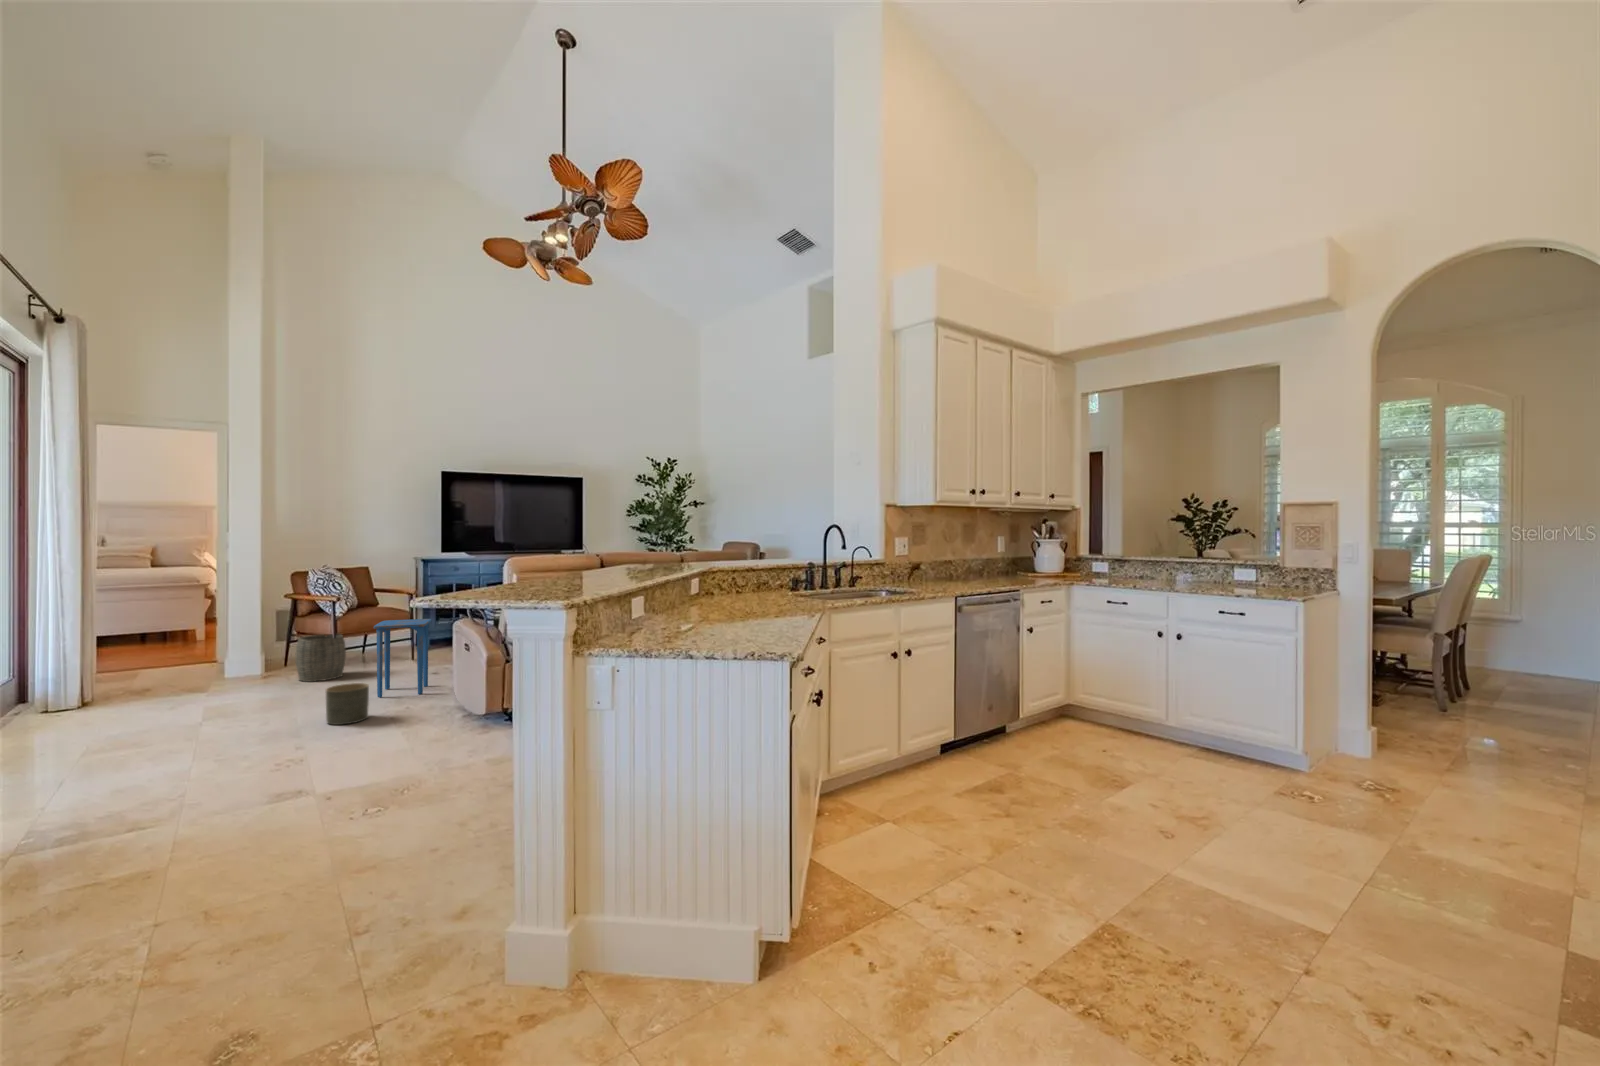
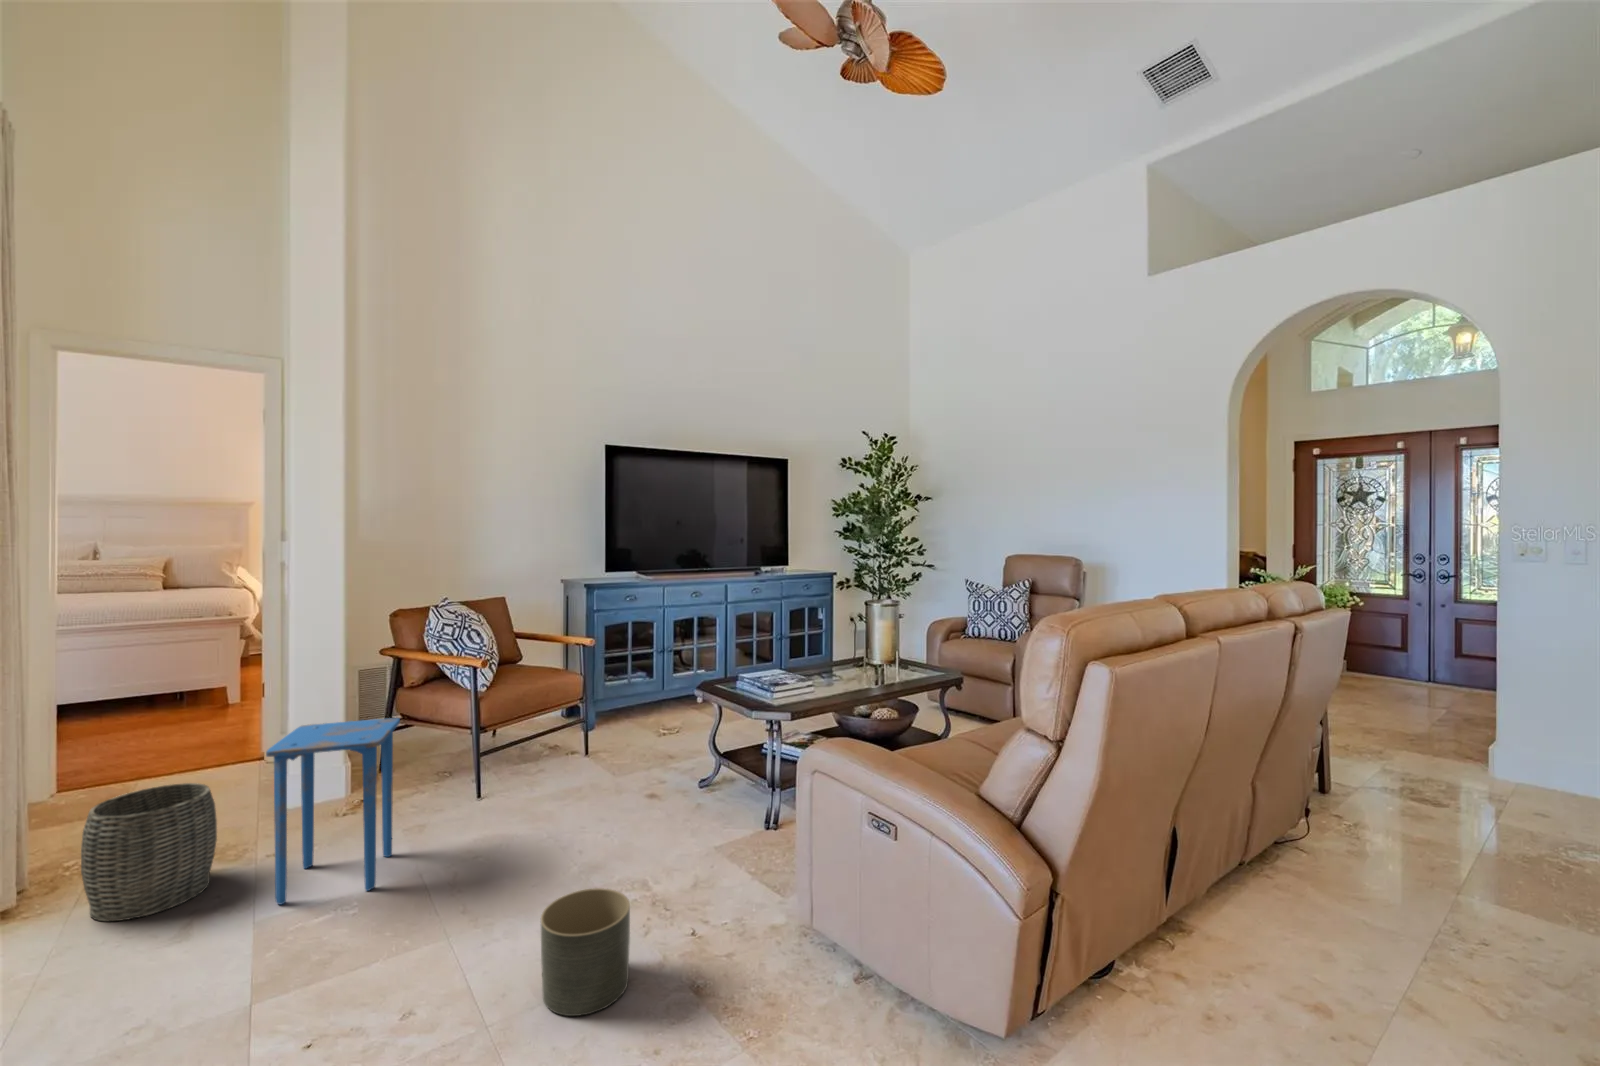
side table: present [374,619,432,697] -> present [266,718,400,904]
woven basket: present [295,634,346,682] -> present [81,783,217,921]

